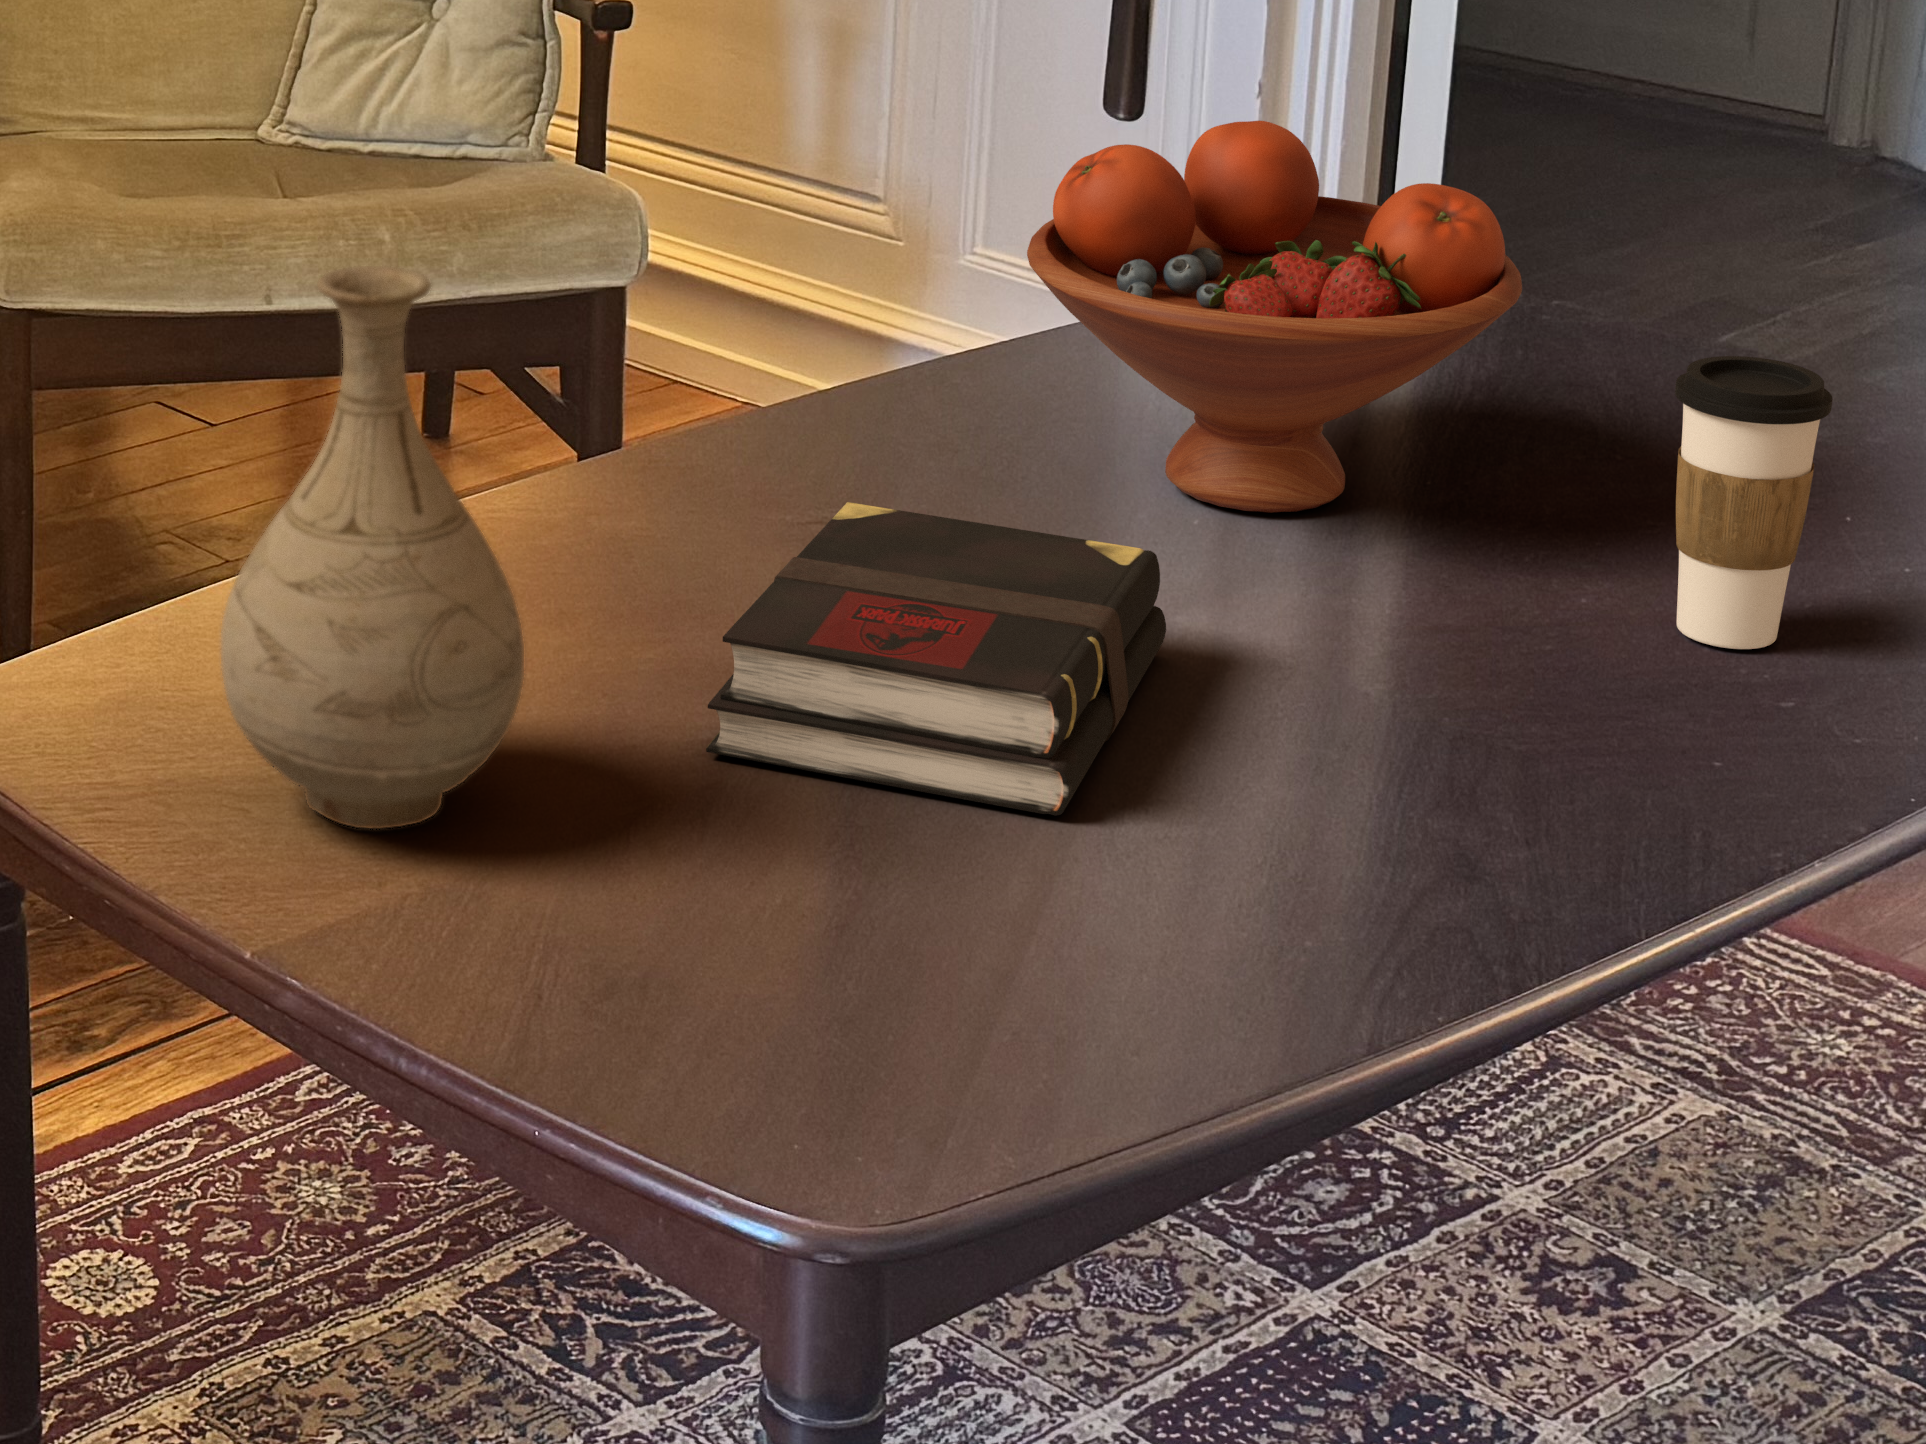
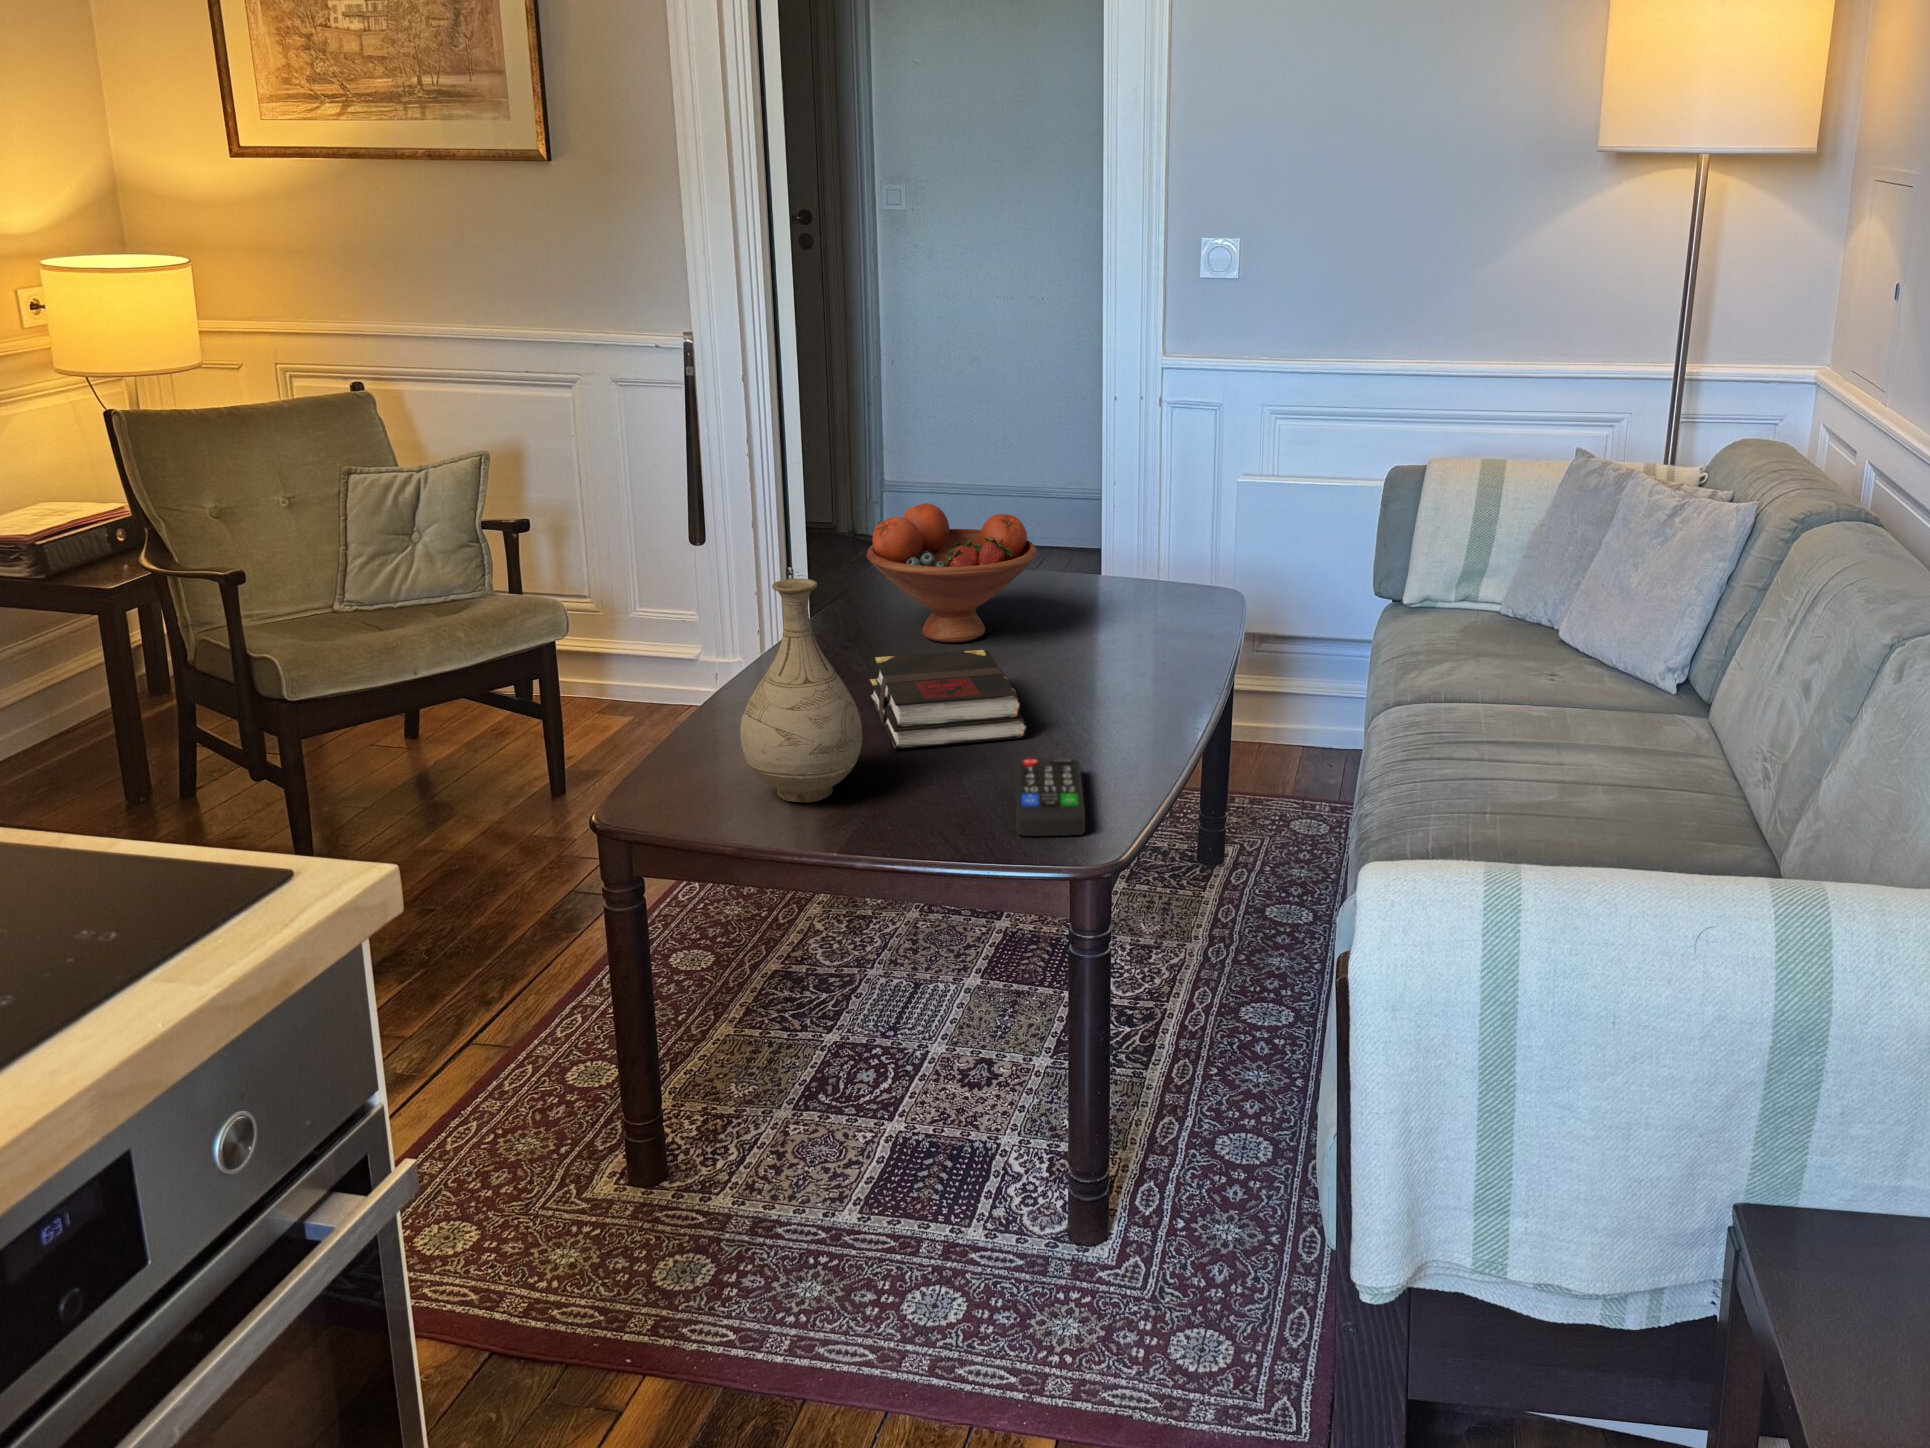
coffee cup: present [1675,356,1833,649] -> none [1110,551,1157,648]
remote control: none [695,877,1068,1134] -> present [1016,759,1085,836]

